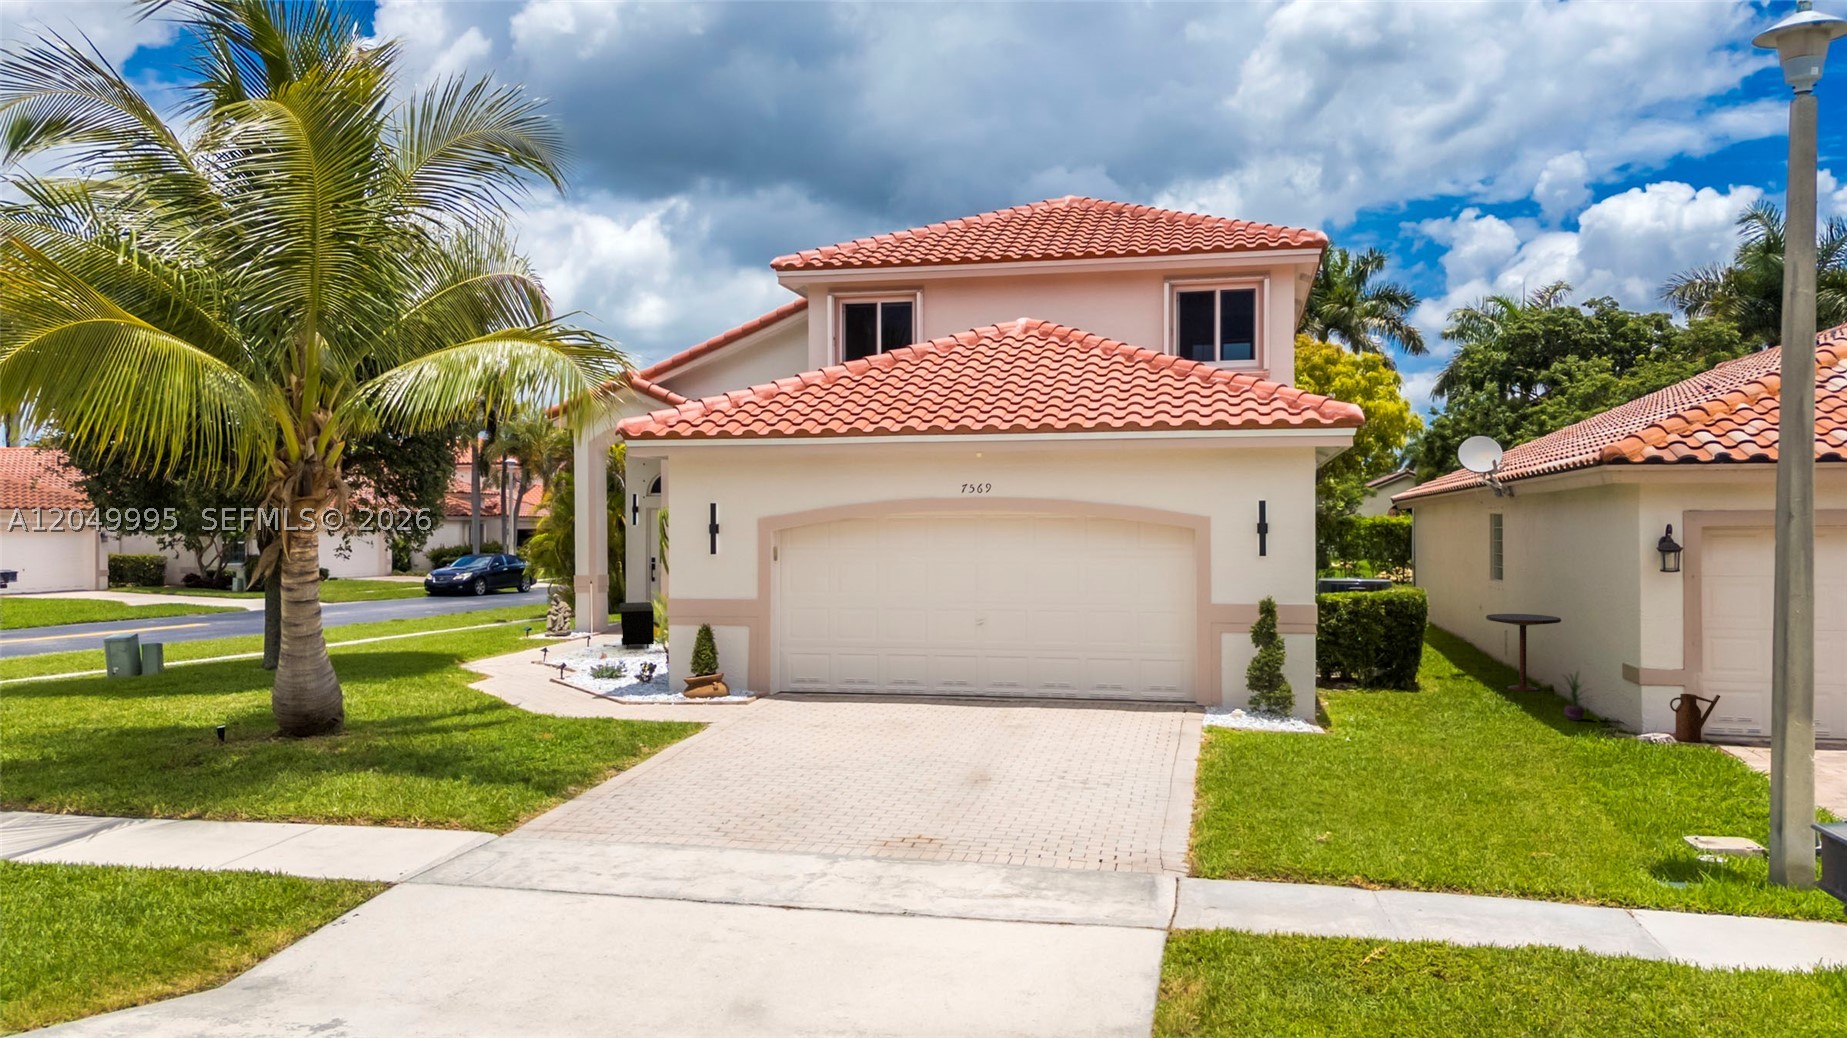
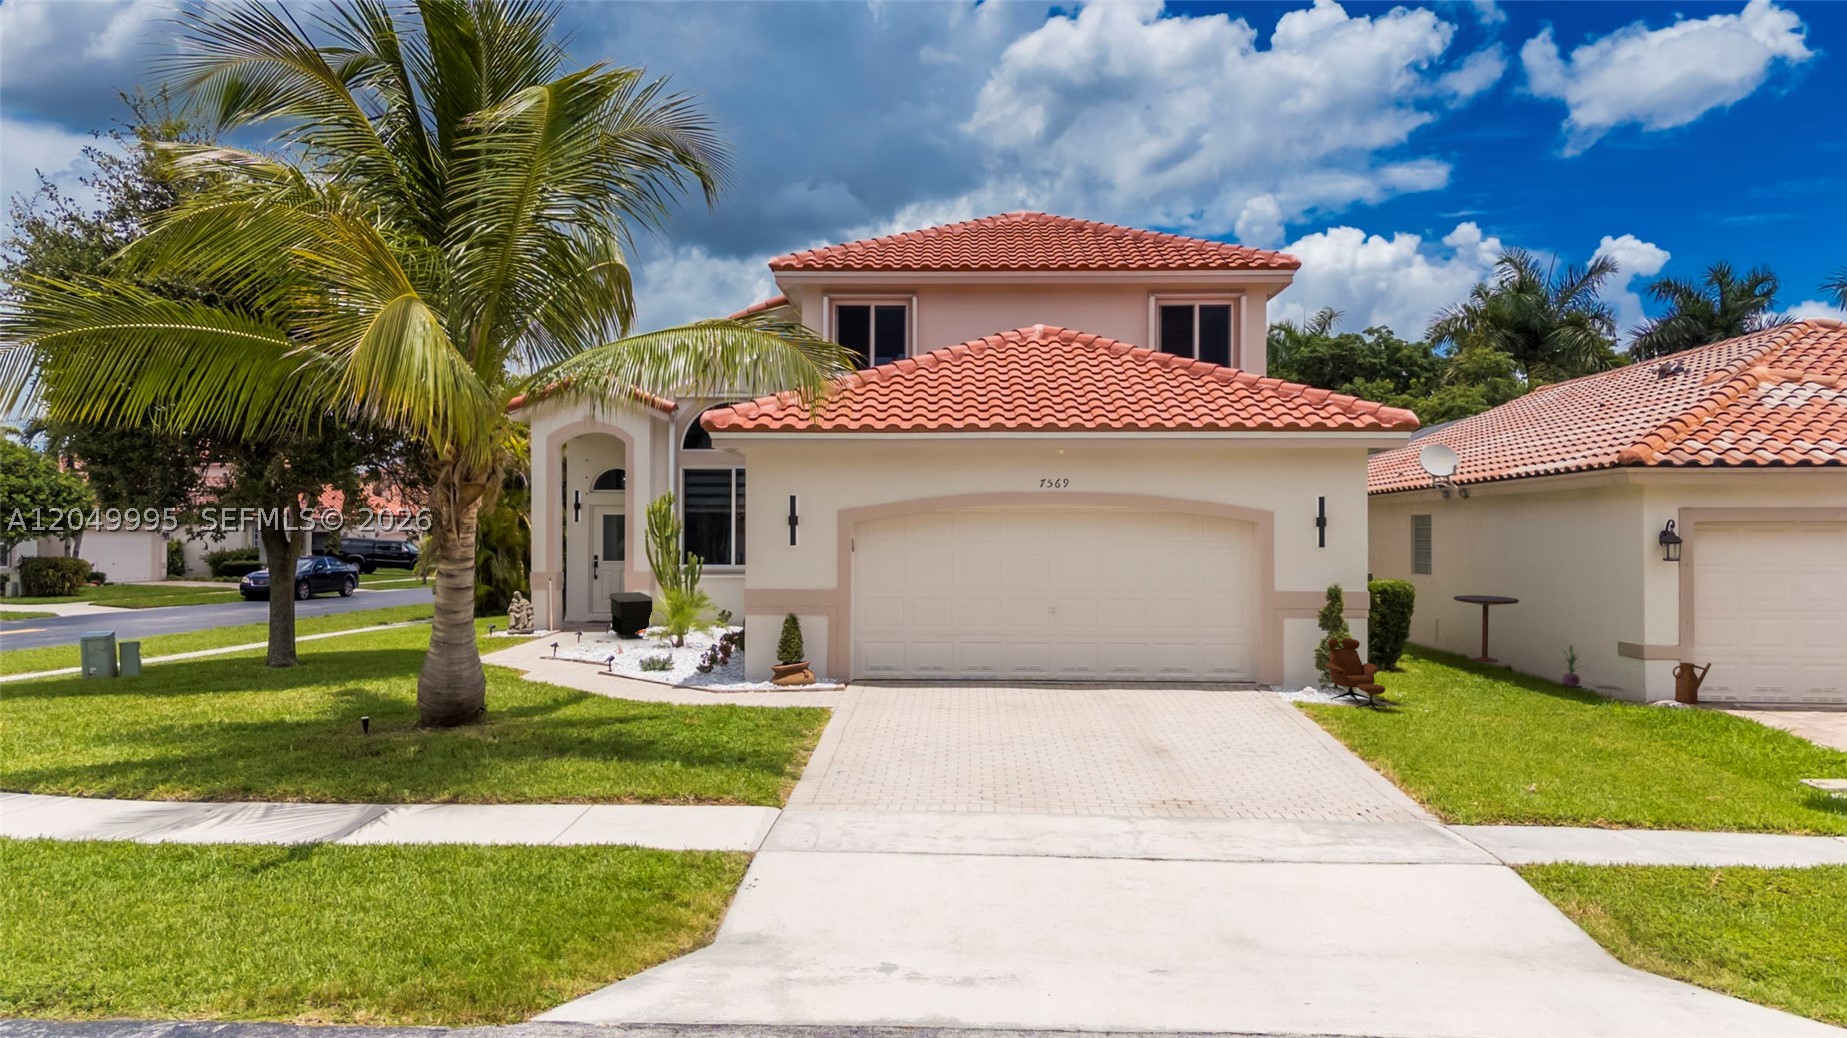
lounge chair: none [1250,657,1308,738] -> present [1325,638,1386,711]

